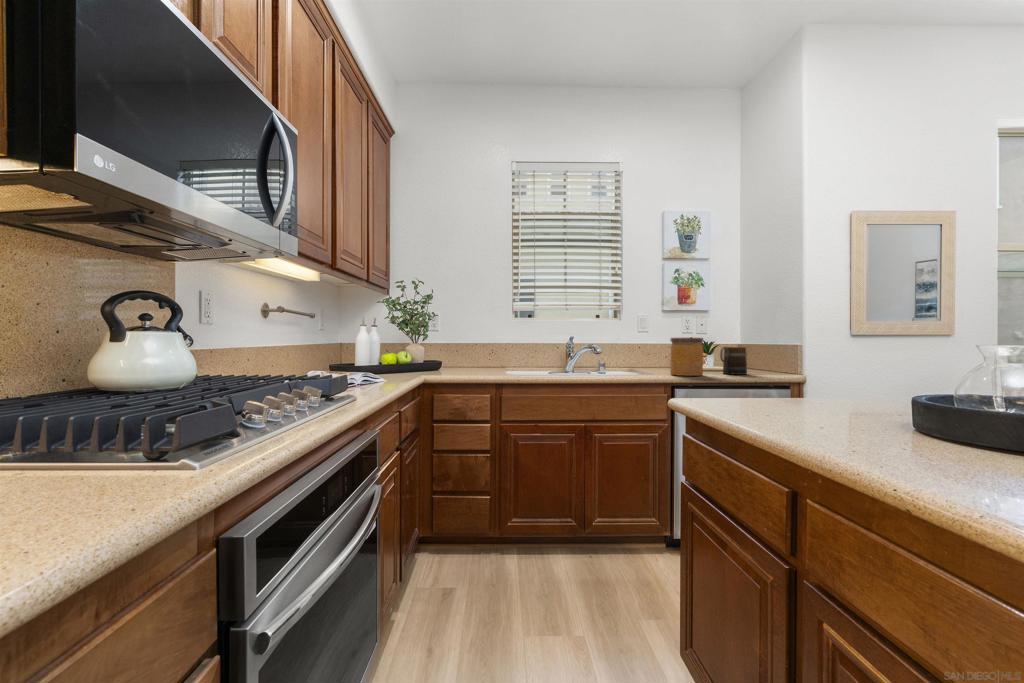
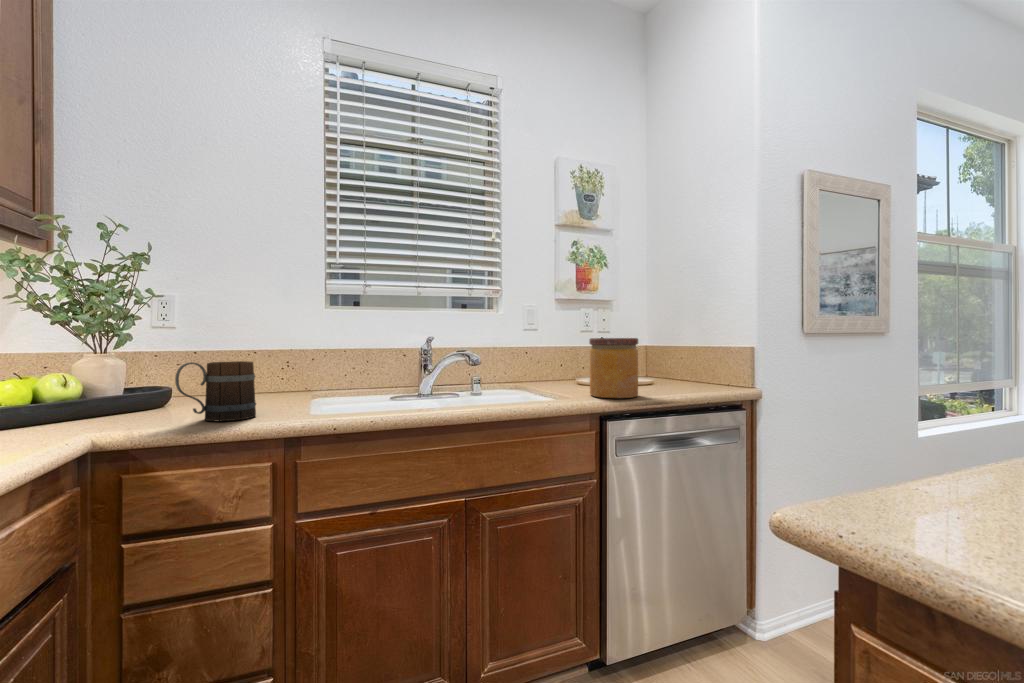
mug: present [720,347,747,375] -> present [175,361,256,421]

